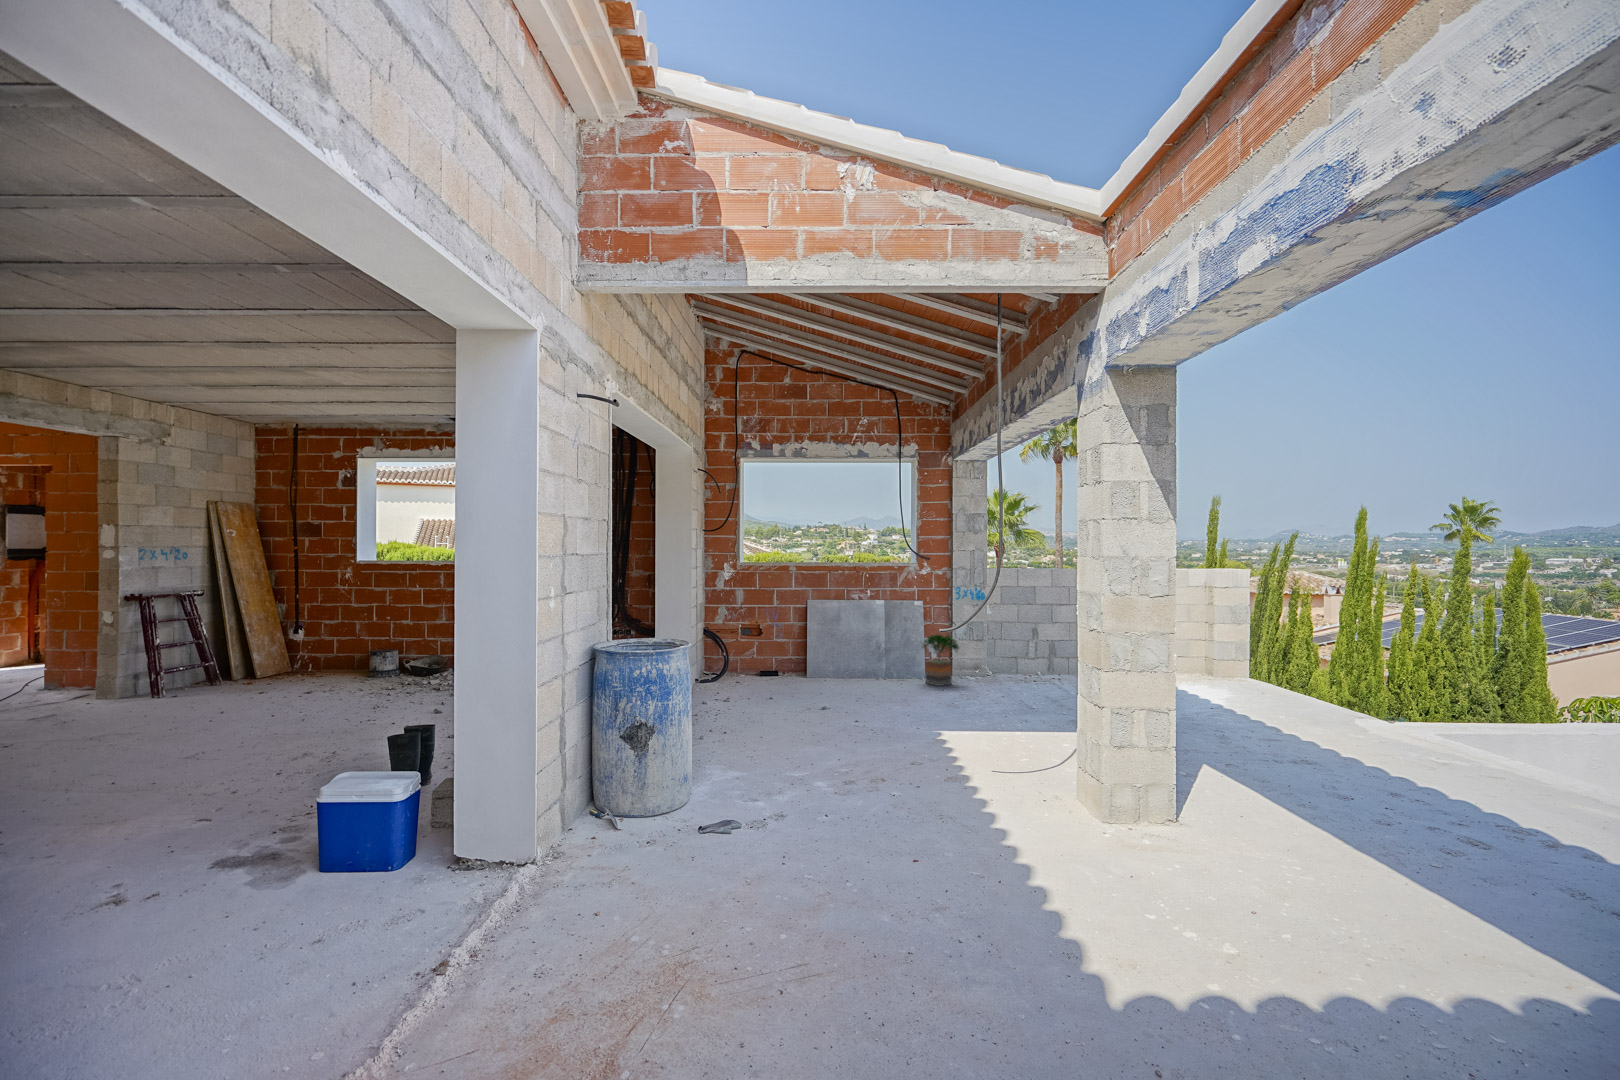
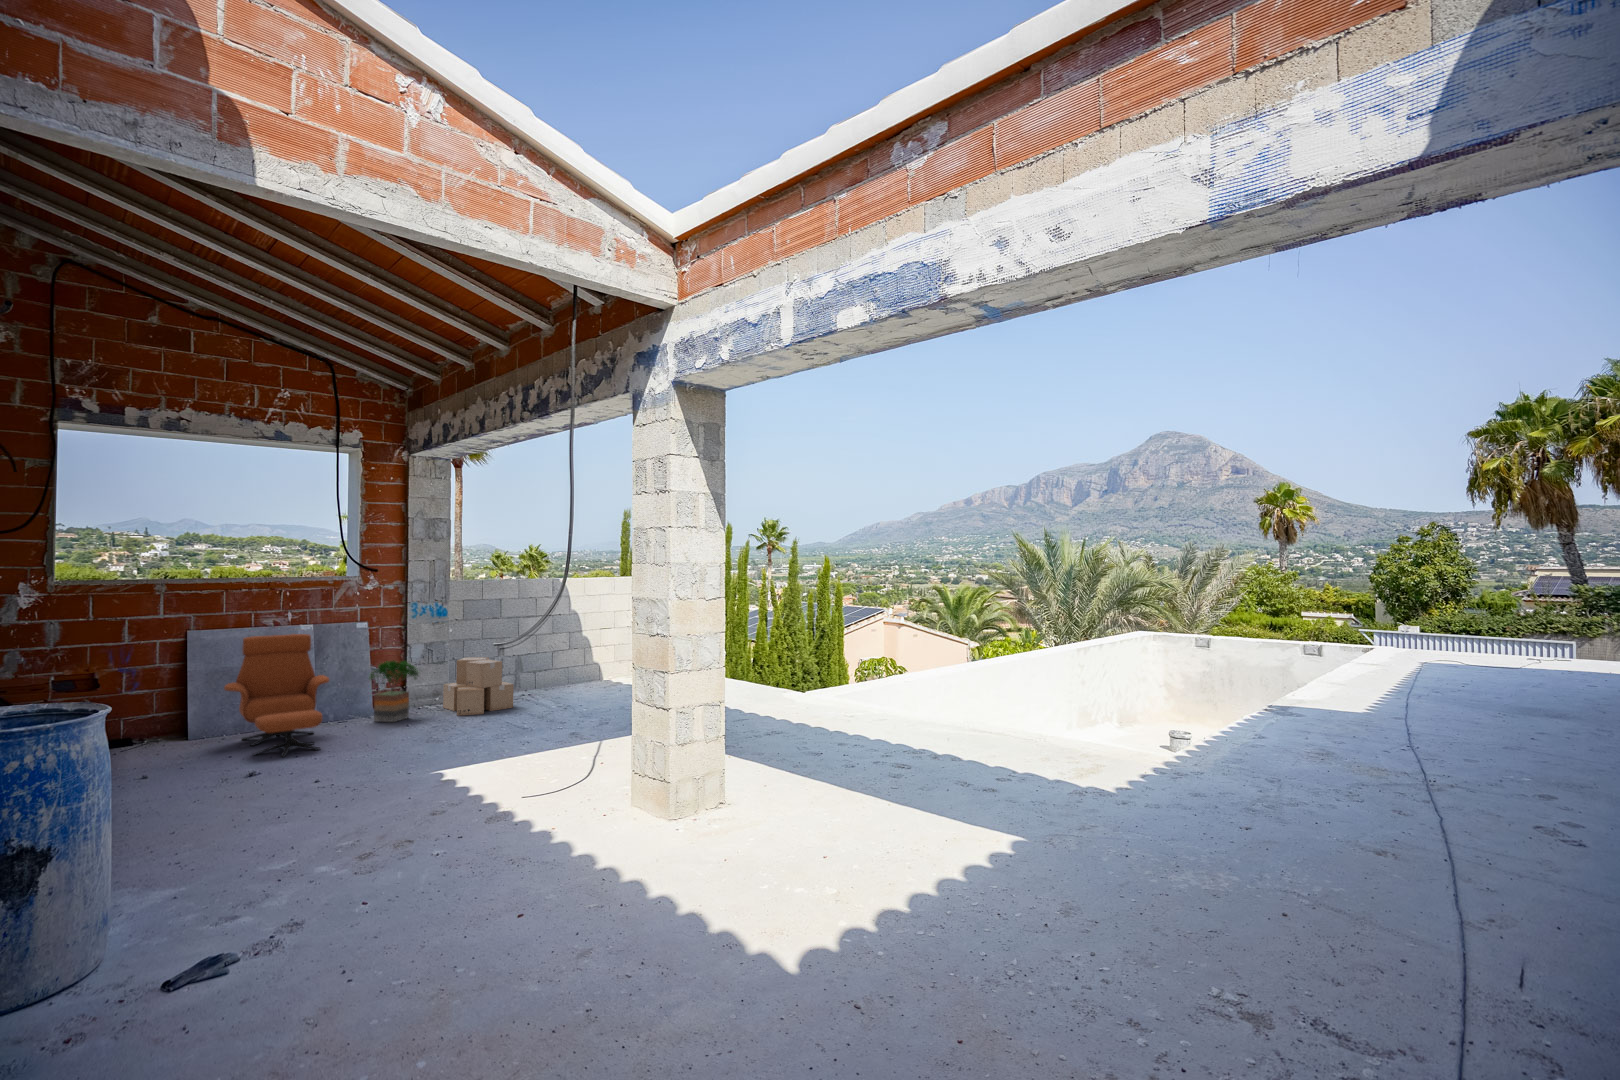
lounge chair: none [824,607,891,700] -> present [224,634,329,757]
cardboard box: none [983,637,1040,690] -> present [443,657,514,716]

